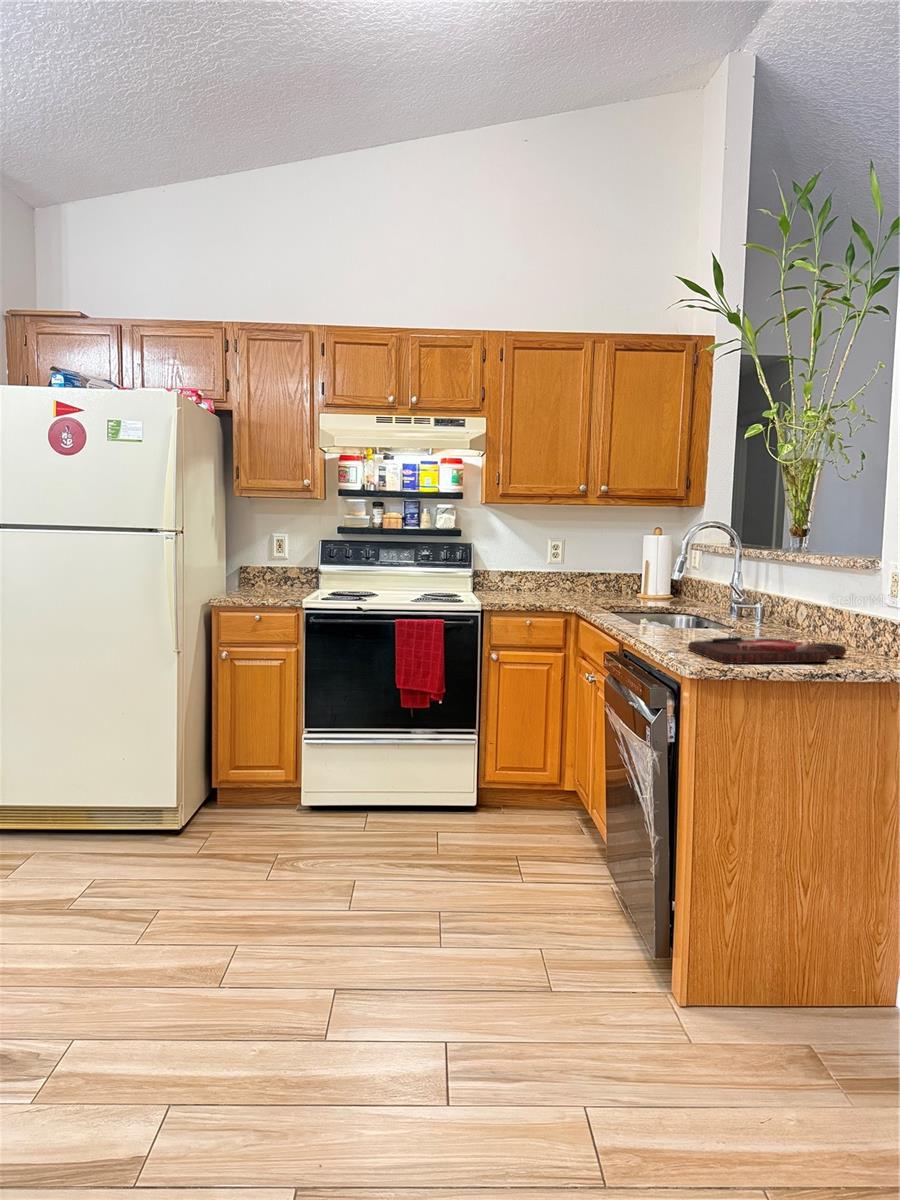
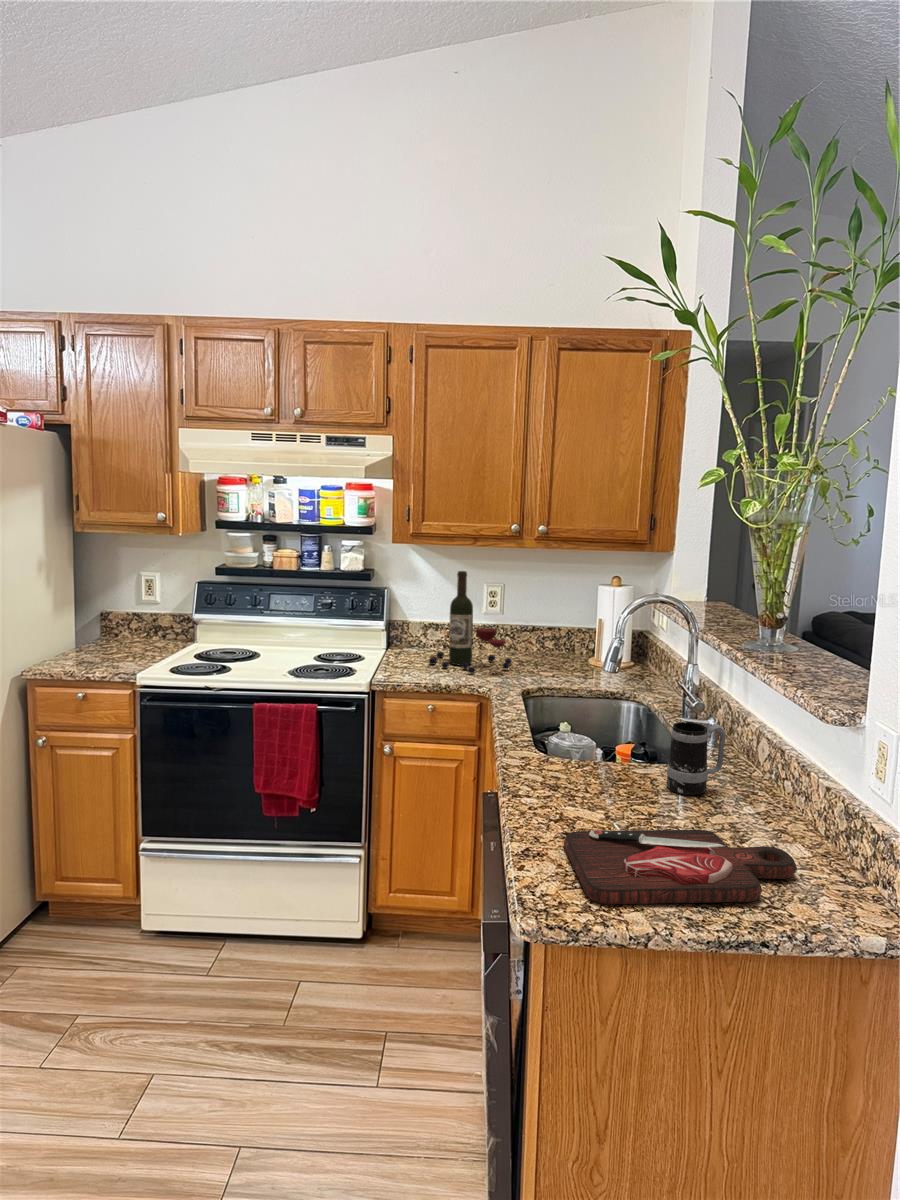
wine bottle: none [511,524,580,601] -> present [429,571,512,673]
mug: none [736,588,777,637] -> present [667,722,726,795]

